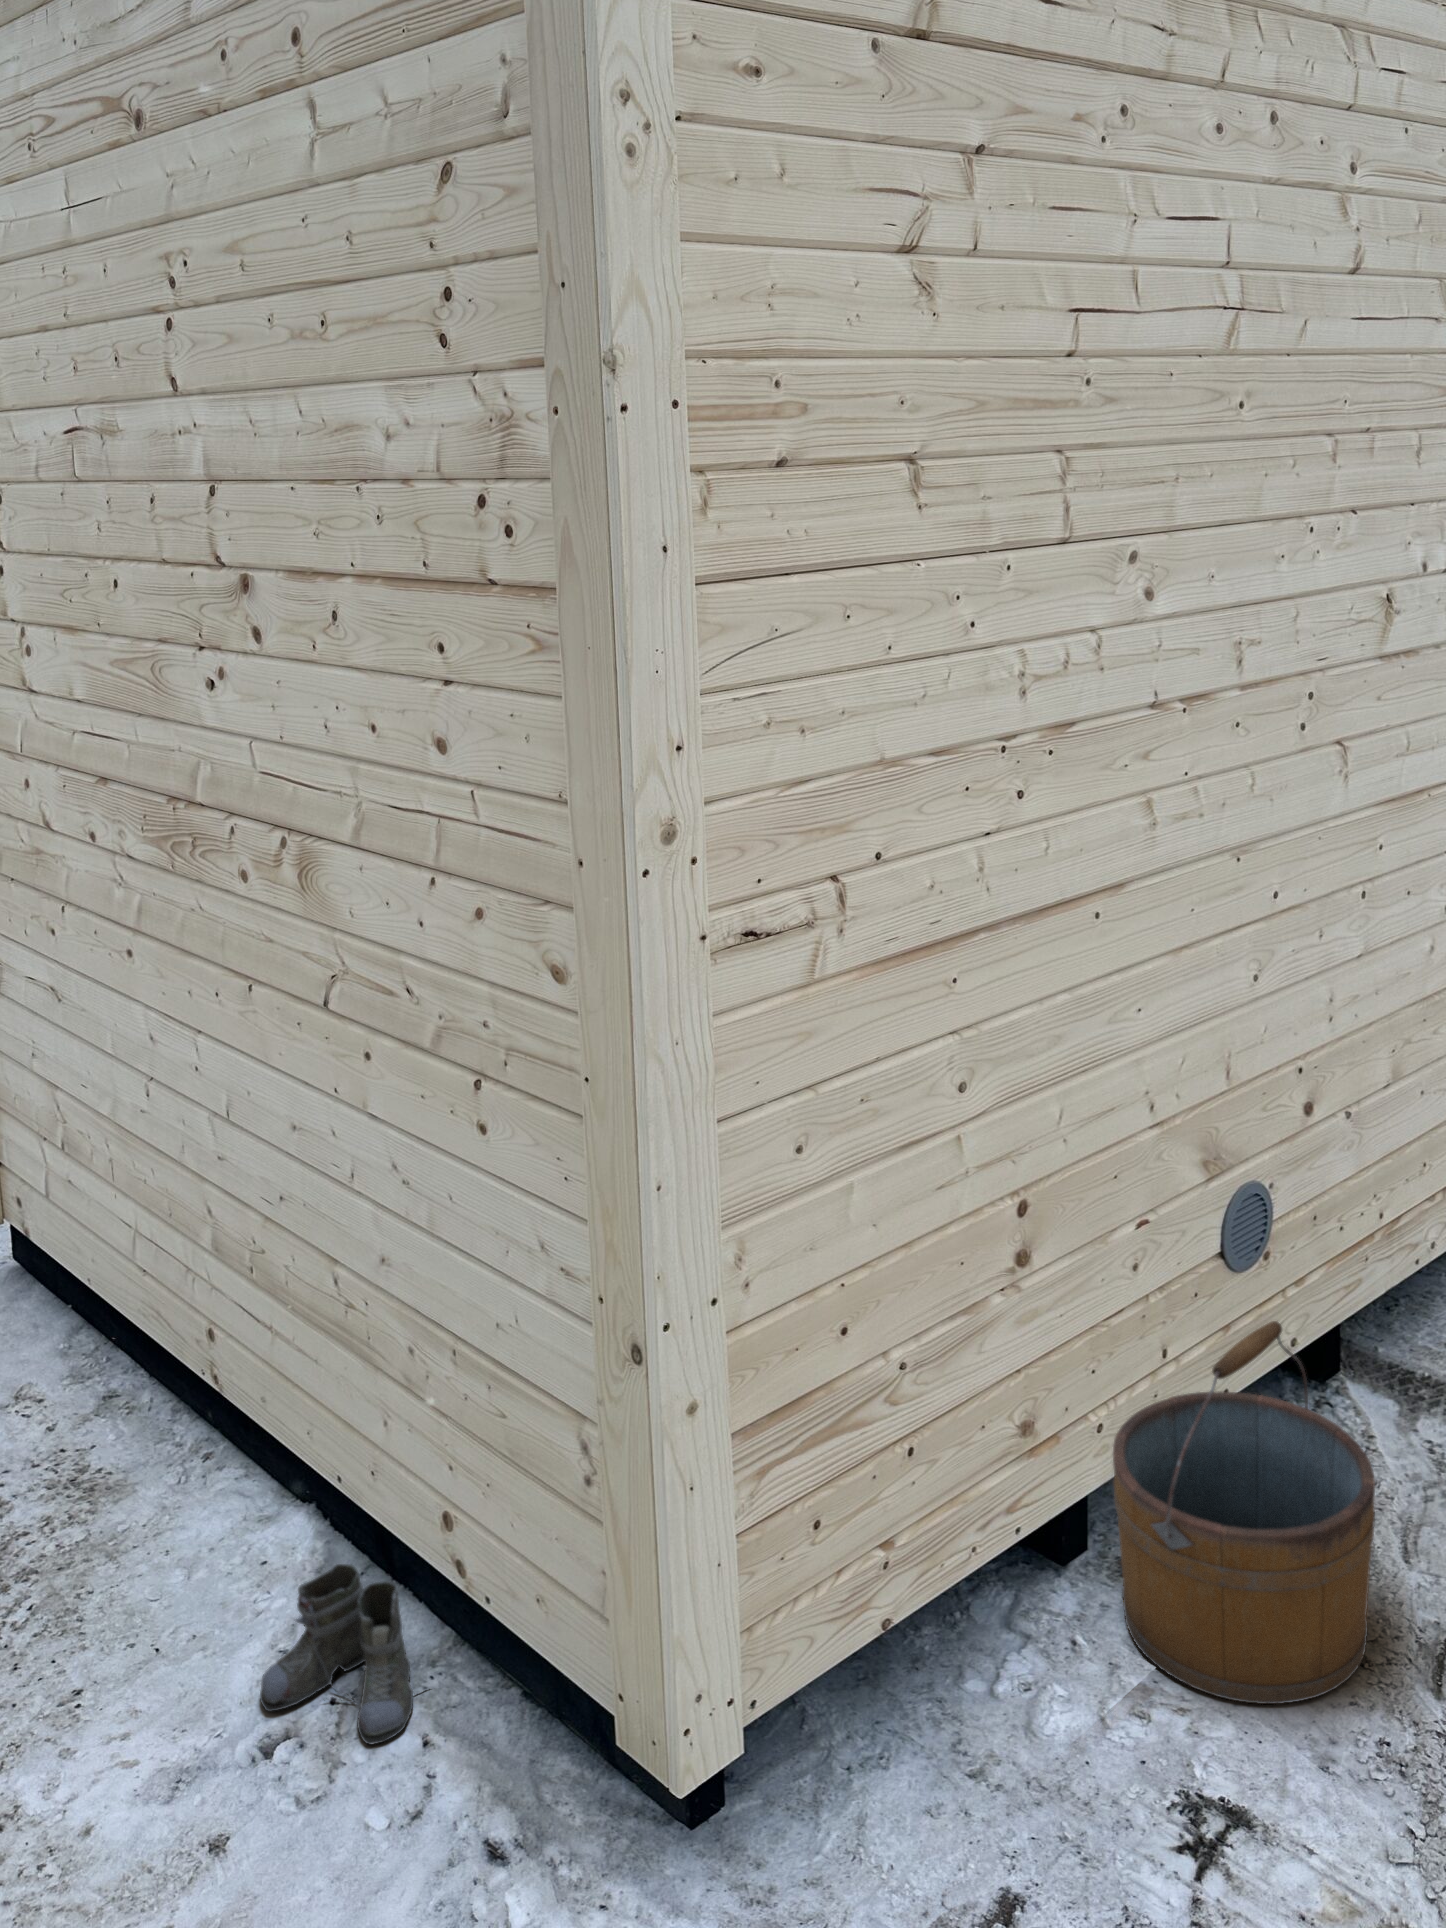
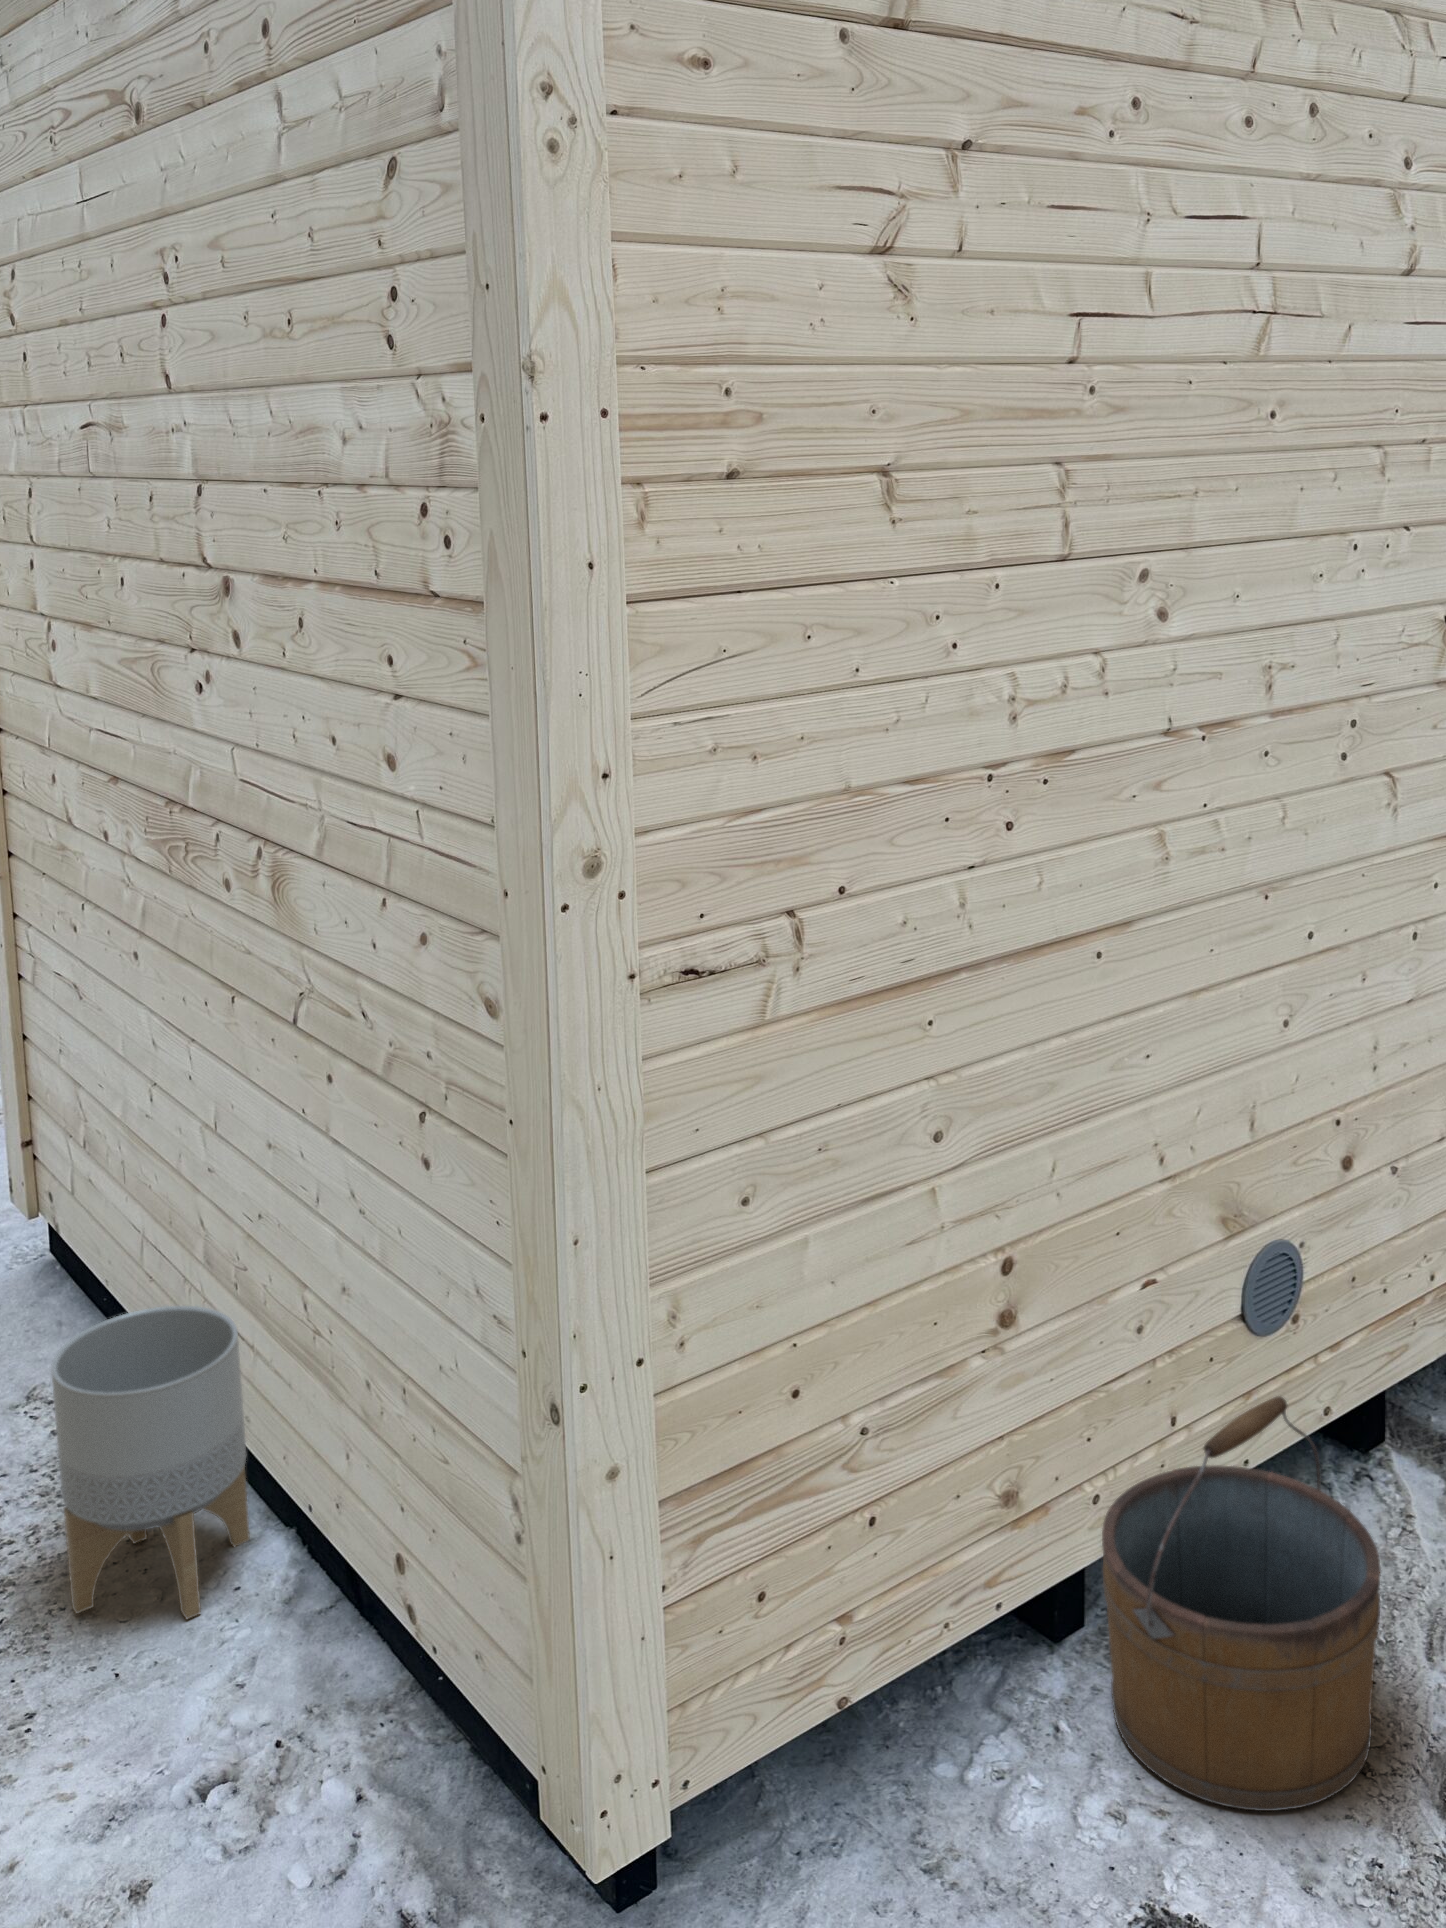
planter: none [77,1289,268,1593] -> present [51,1306,250,1619]
boots: present [260,1564,432,1744] -> none [207,1600,395,1794]

